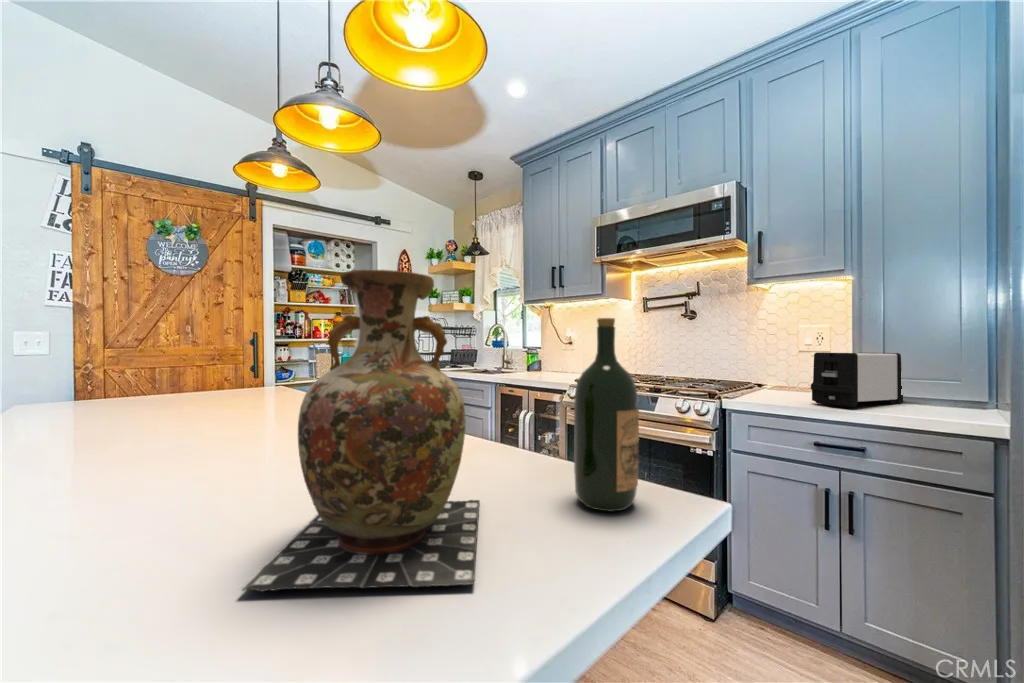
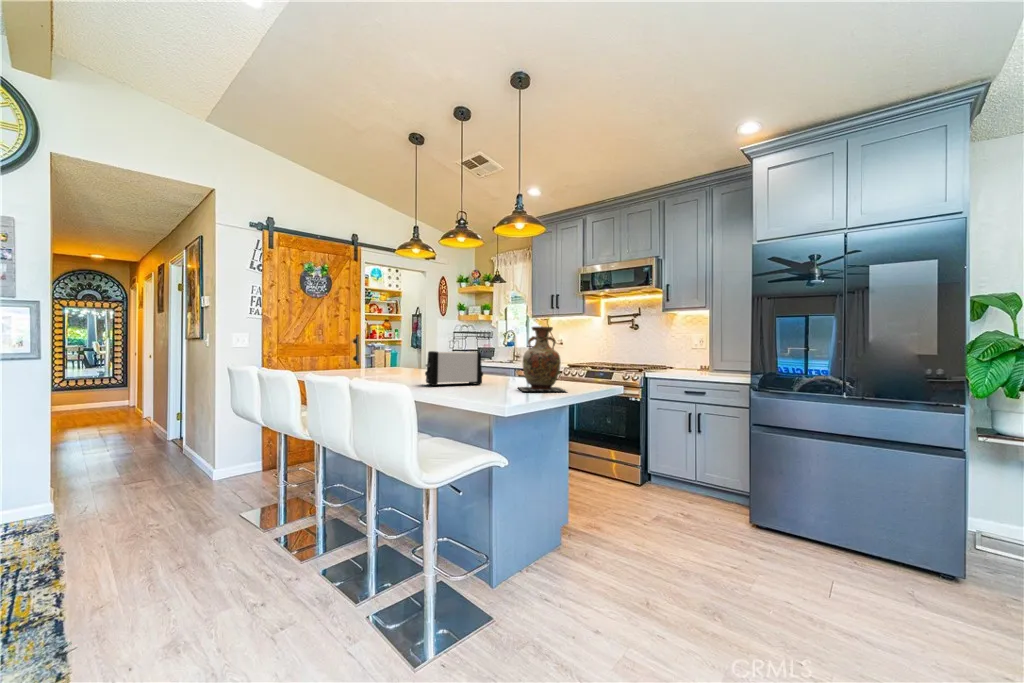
wine bottle: present [574,318,639,511] -> none [584,337,602,388]
toaster: present [811,352,903,407] -> present [425,351,483,386]

